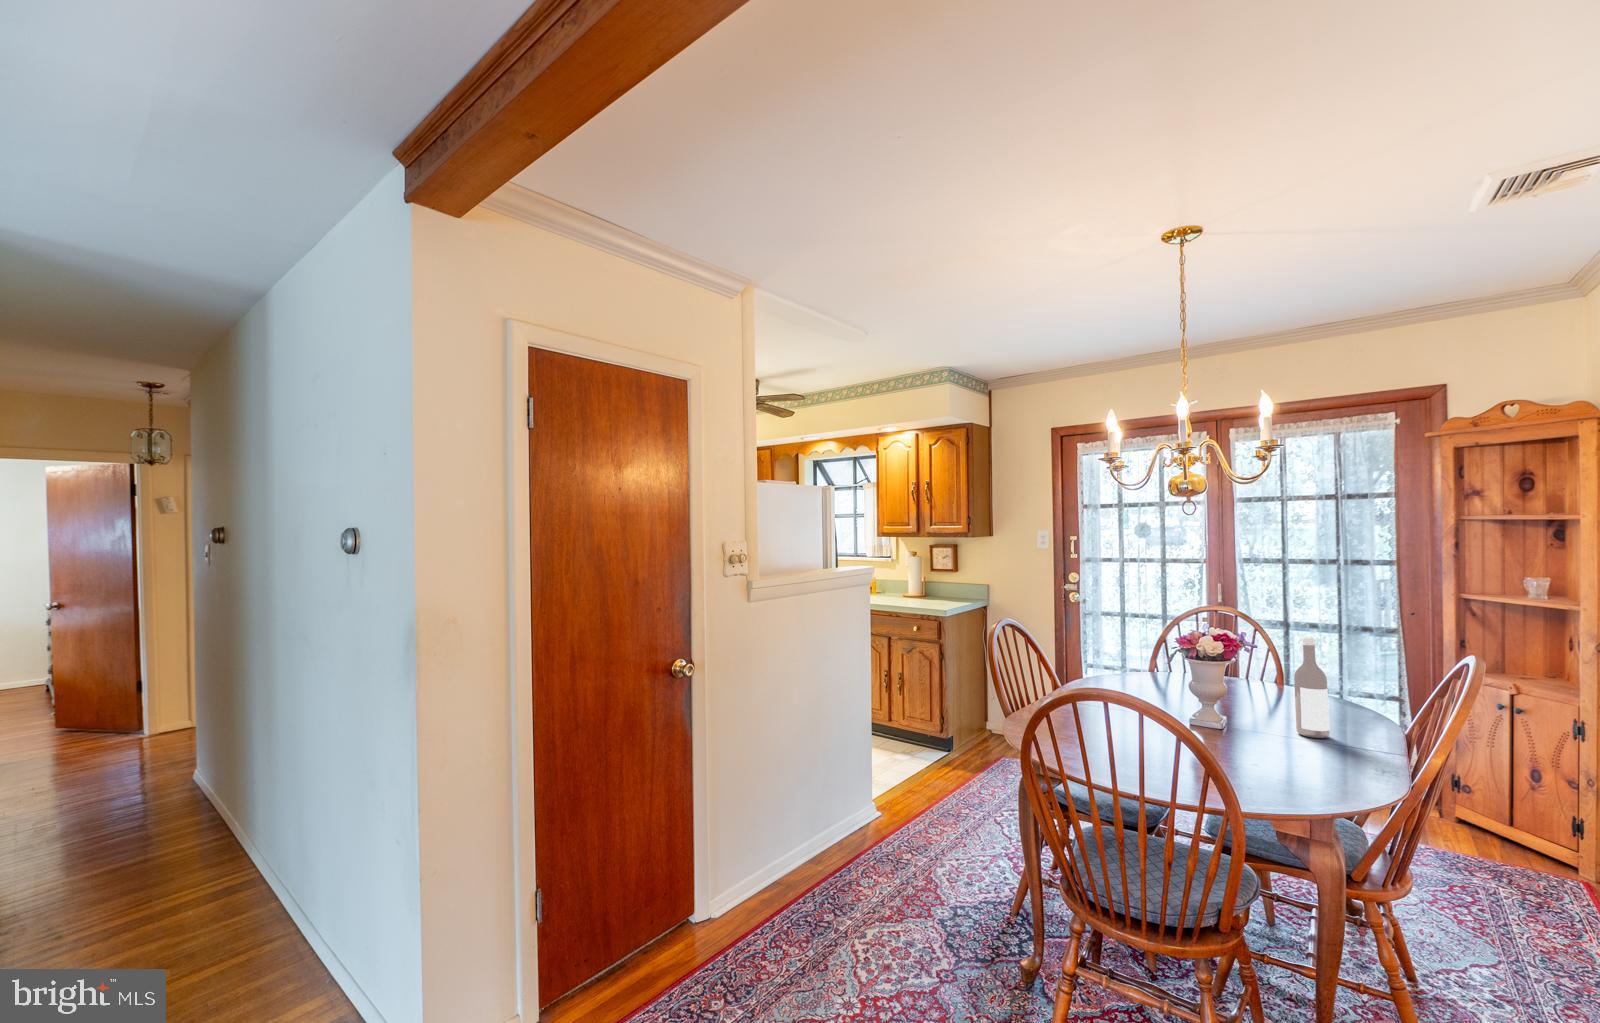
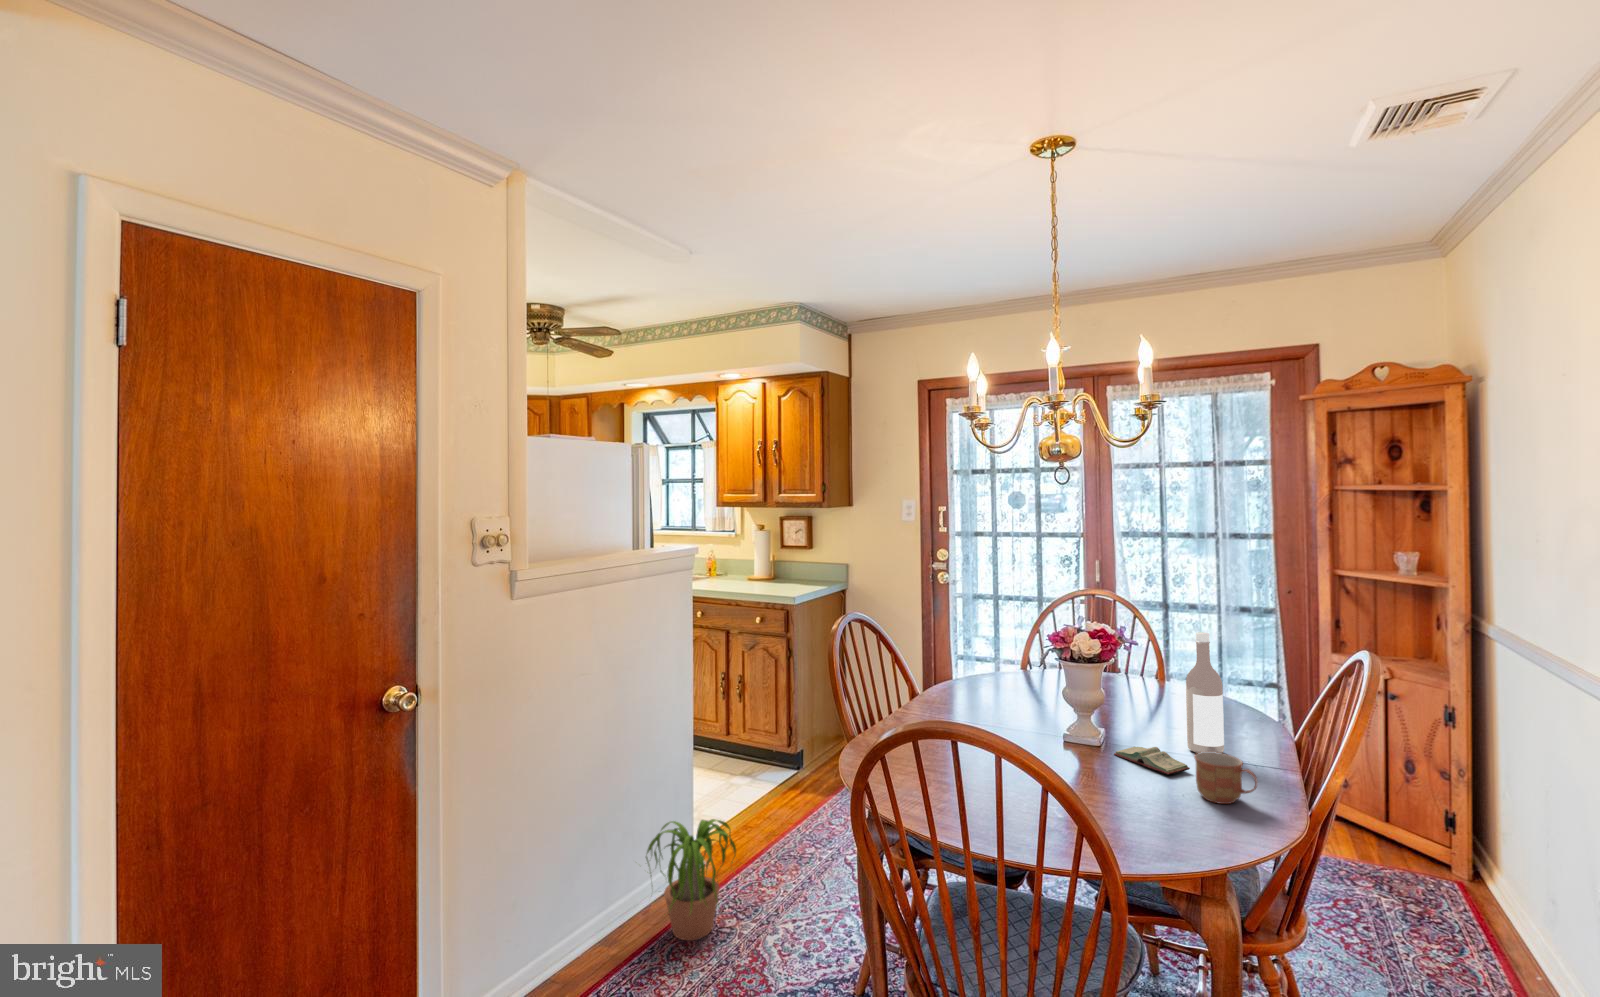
book: none [1230,728,1297,749] -> present [1114,747,1190,775]
mug: none [1298,730,1354,770] -> present [1194,752,1258,804]
potted plant: none [832,775,921,866] -> present [646,819,736,940]

